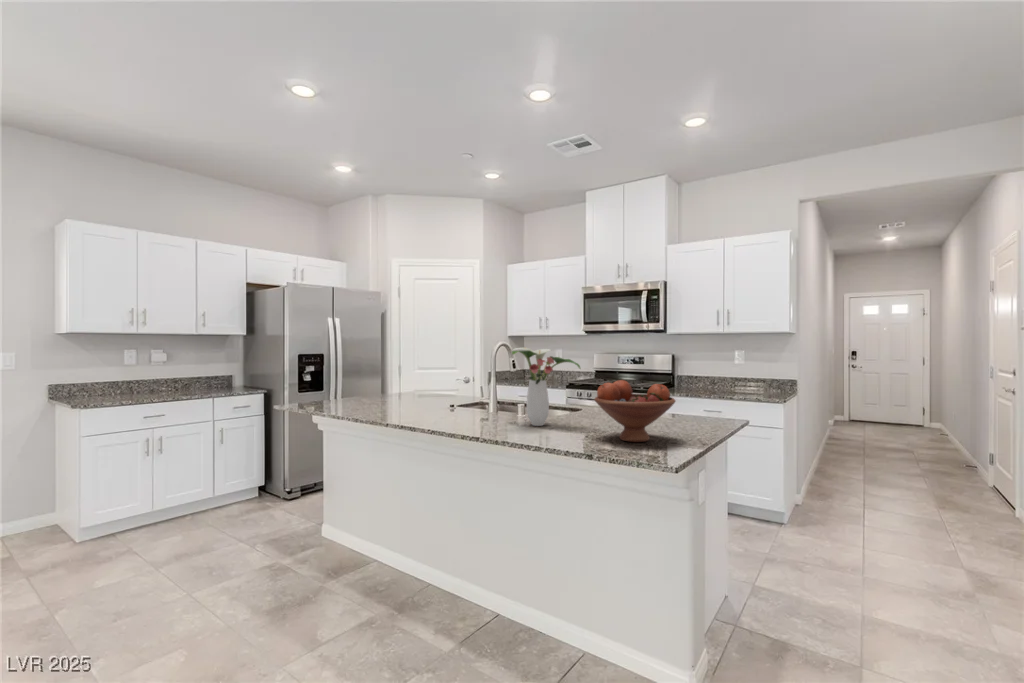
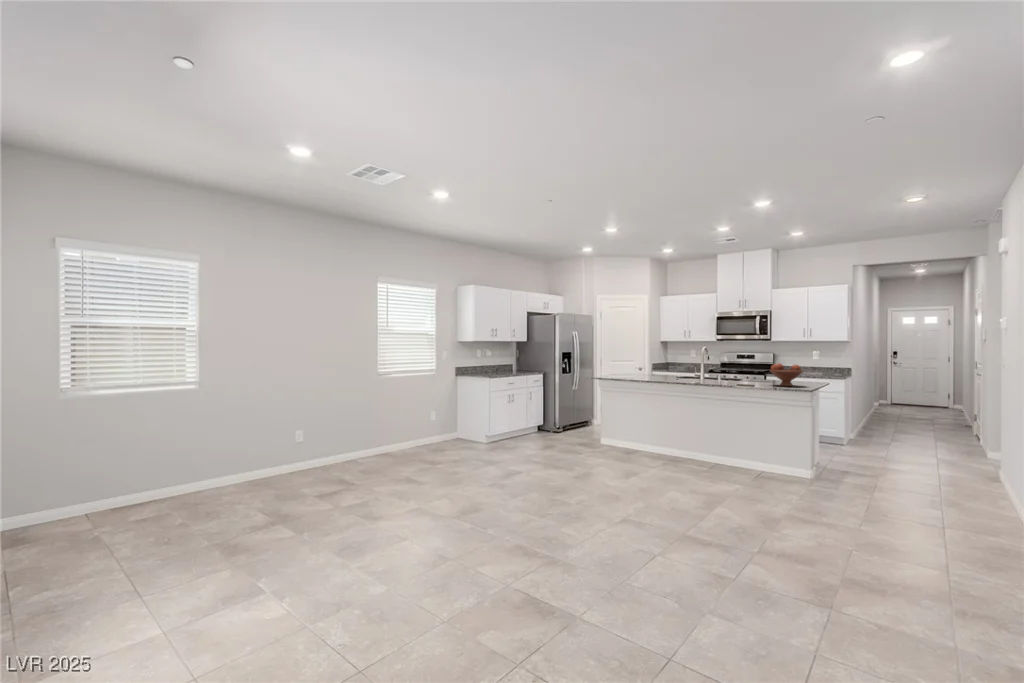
flower arrangement: present [512,348,580,426] -> none [726,350,759,383]

